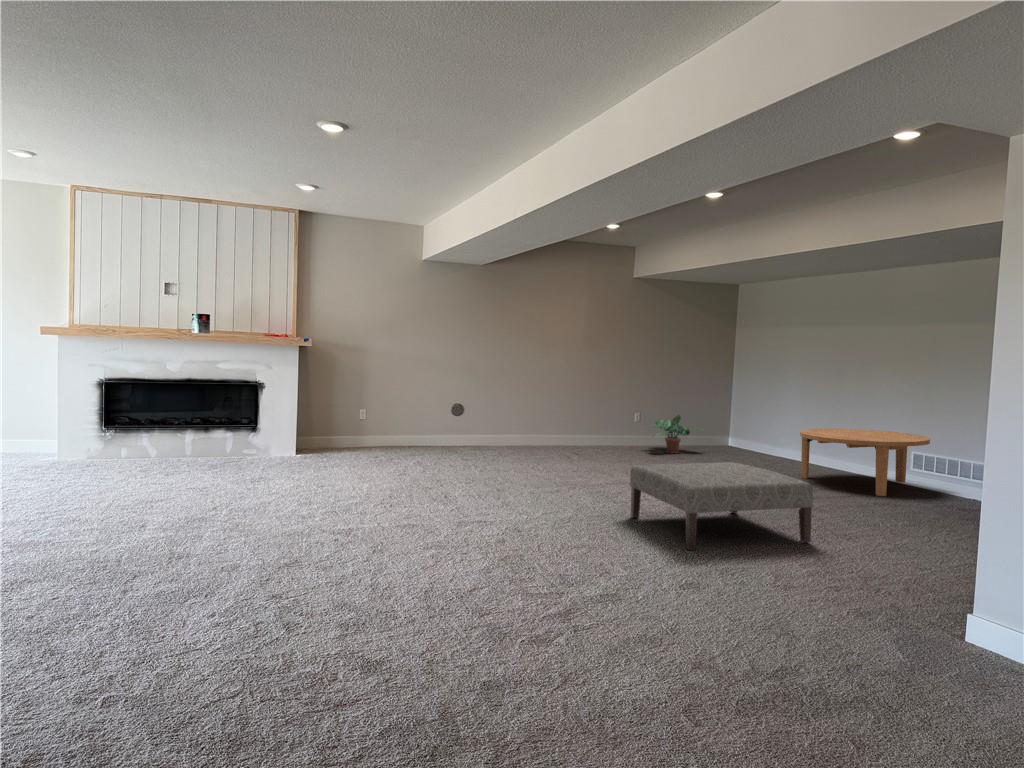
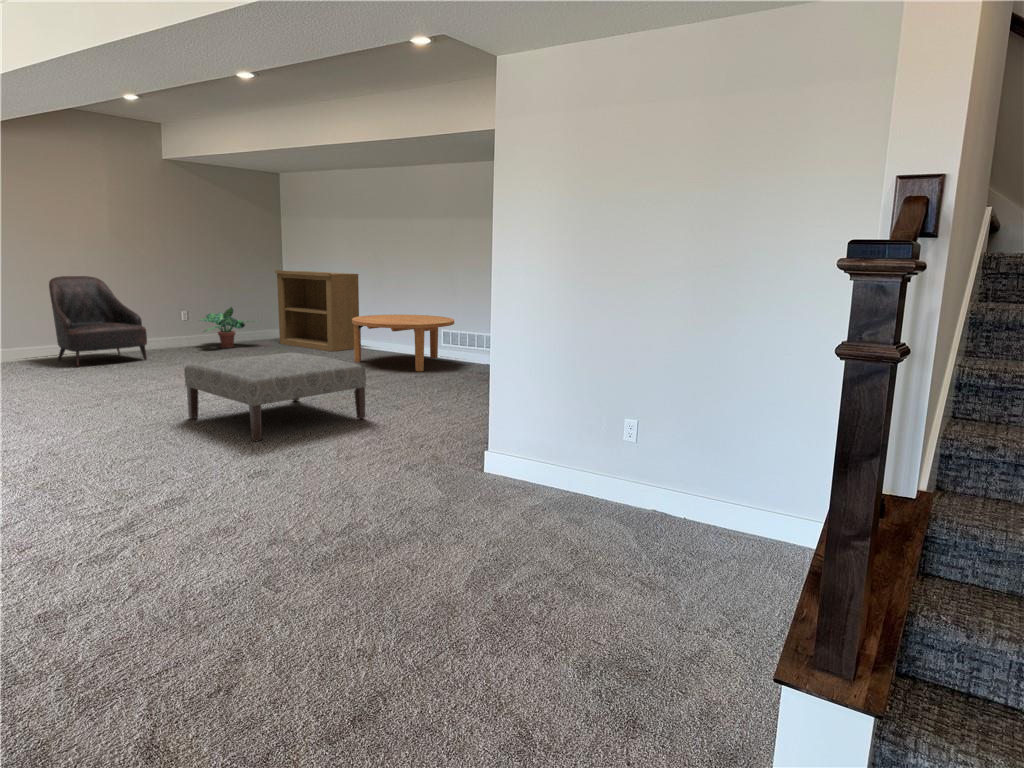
bookshelf: none [722,380,810,465] -> present [275,270,359,351]
armchair: none [537,385,605,461] -> present [49,276,147,367]

